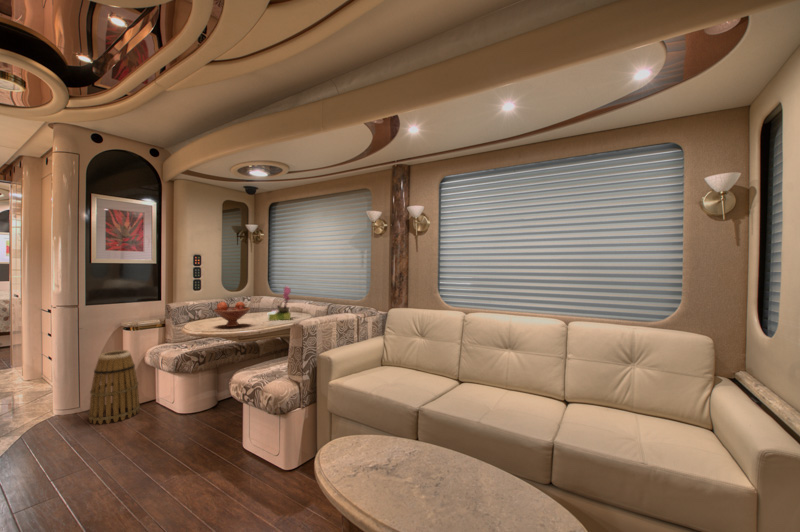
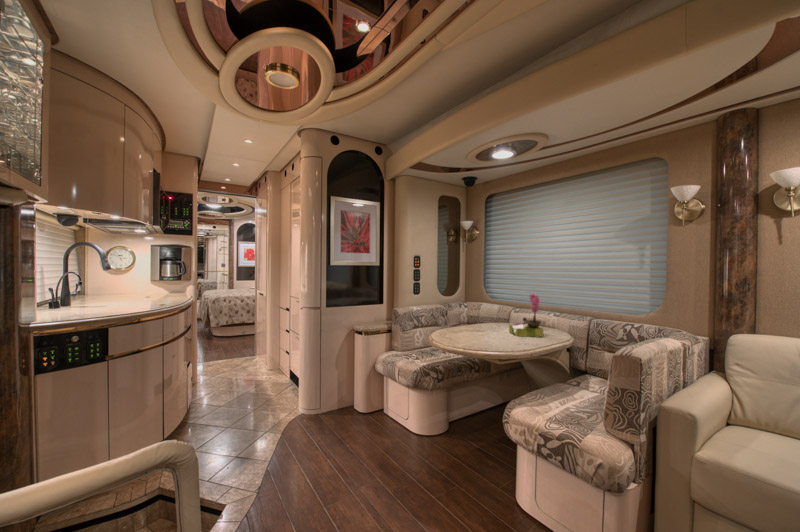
fruit bowl: present [214,302,250,327] -> none [464,310,506,342]
basket: present [88,350,140,424] -> none [333,355,375,434]

